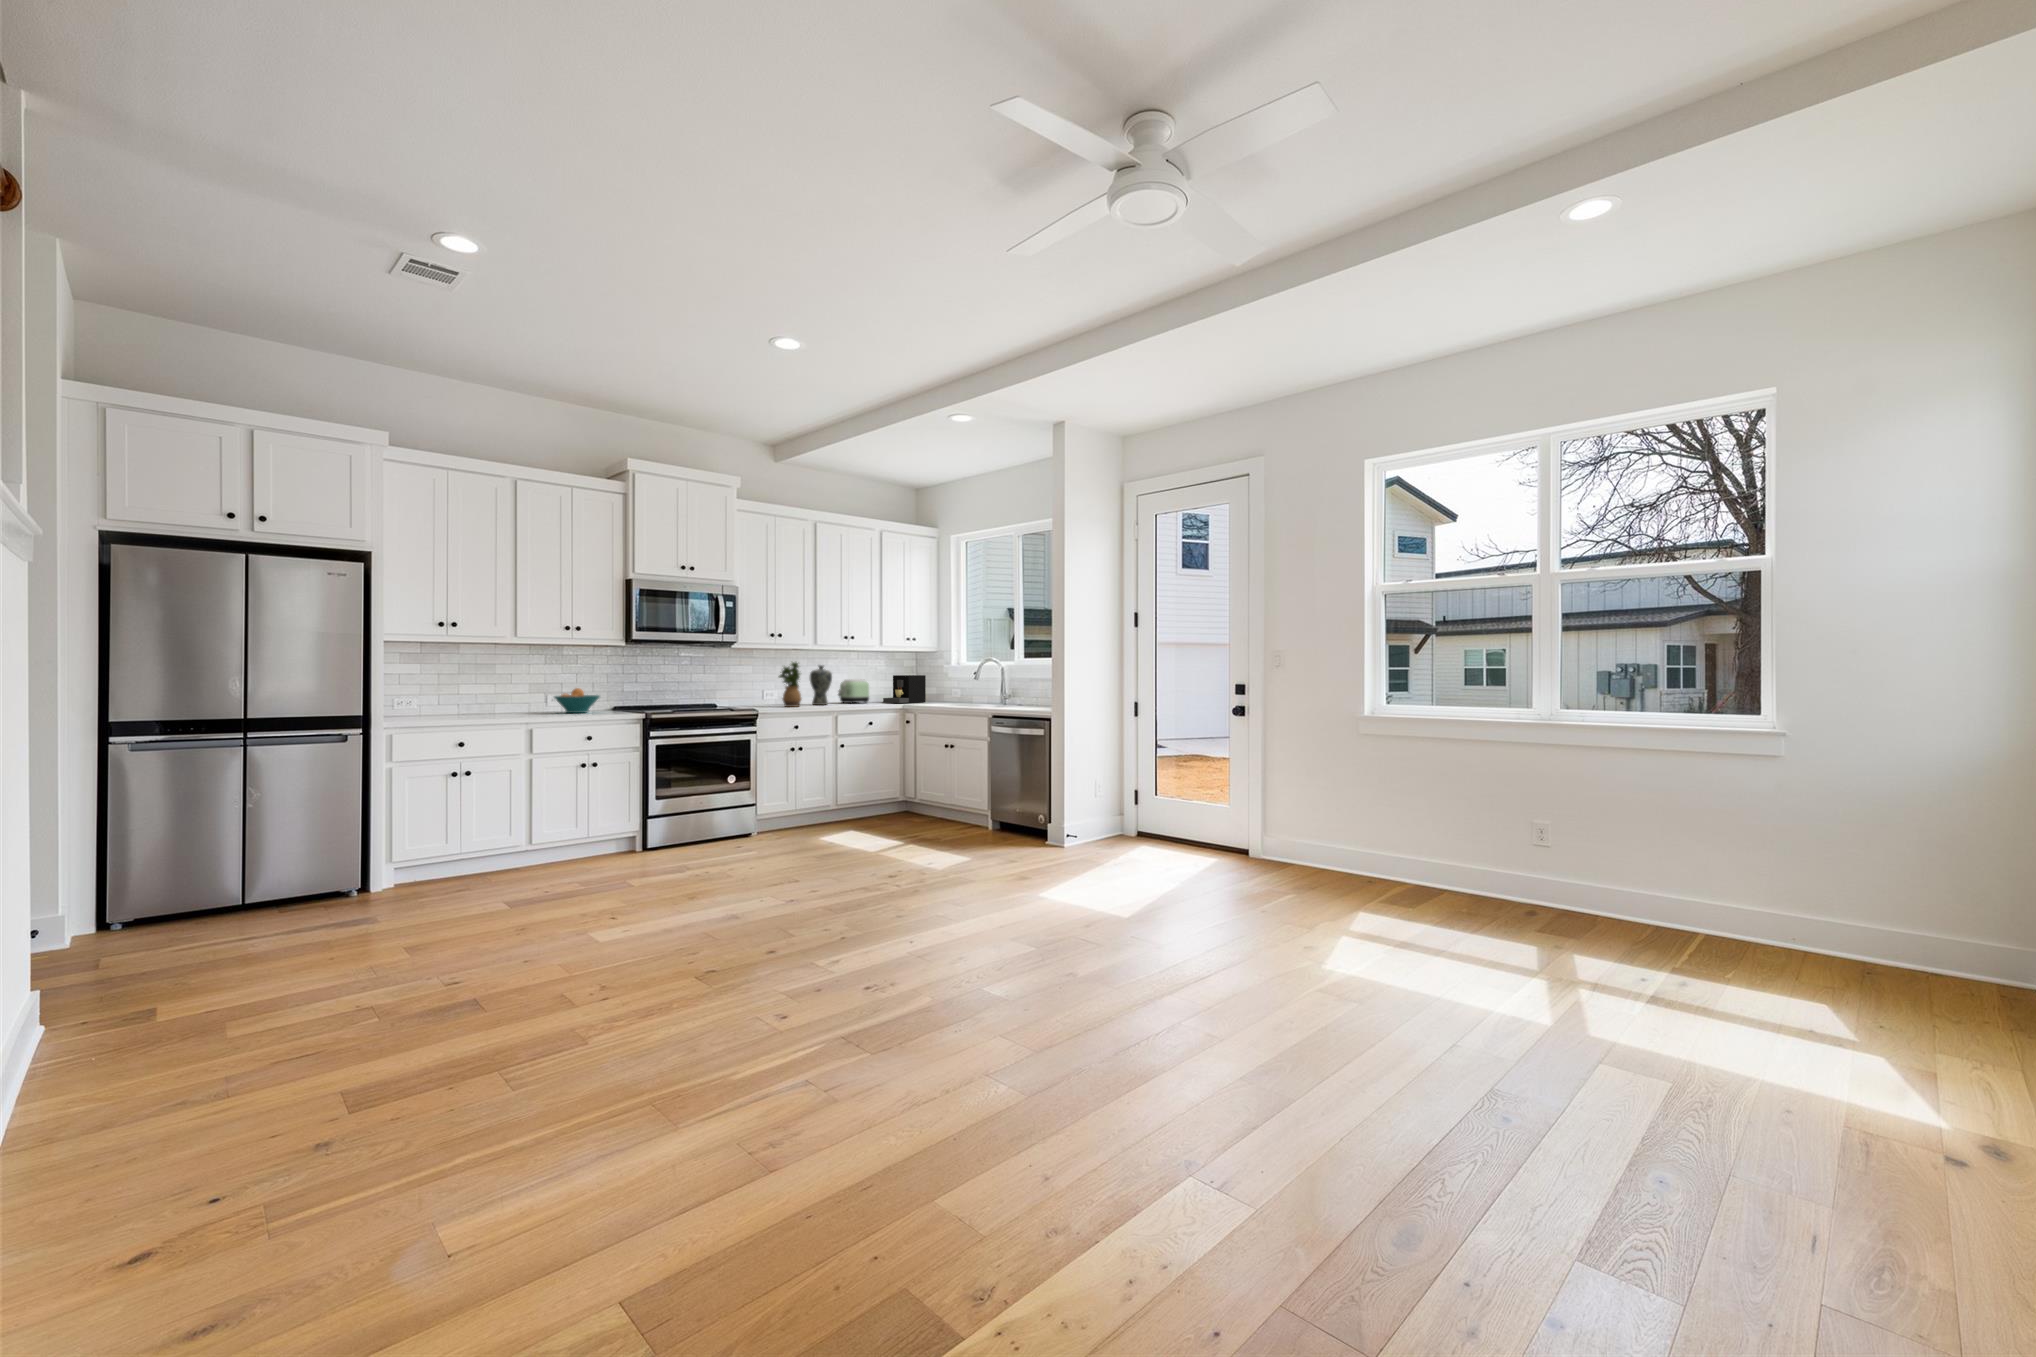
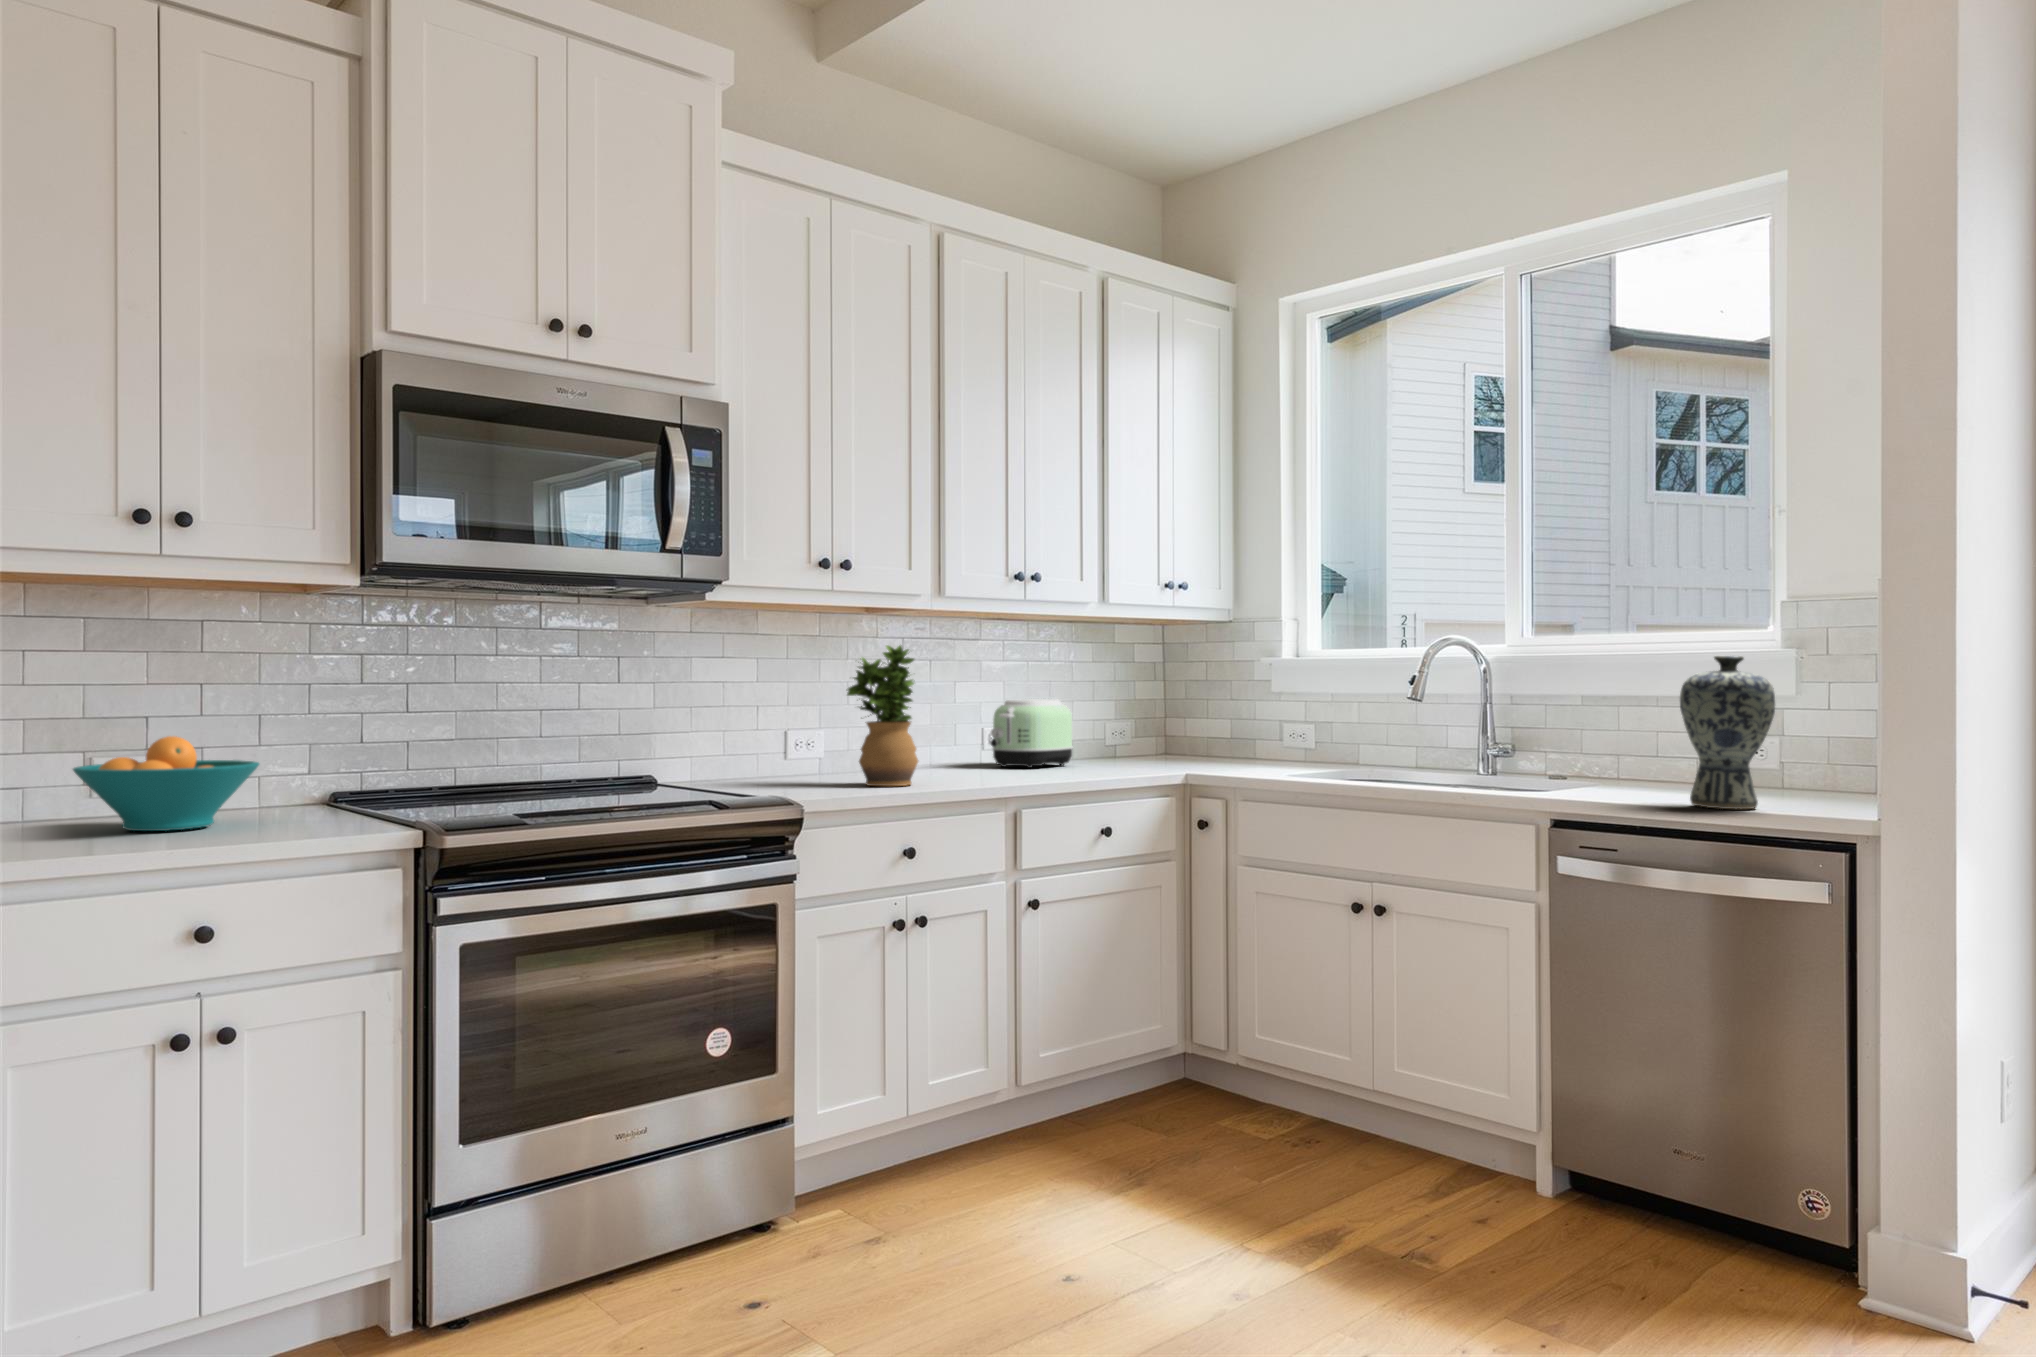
vase: present [810,665,832,705] -> present [1680,656,1775,809]
coffee maker: present [883,675,926,703] -> none [1114,687,1218,766]

